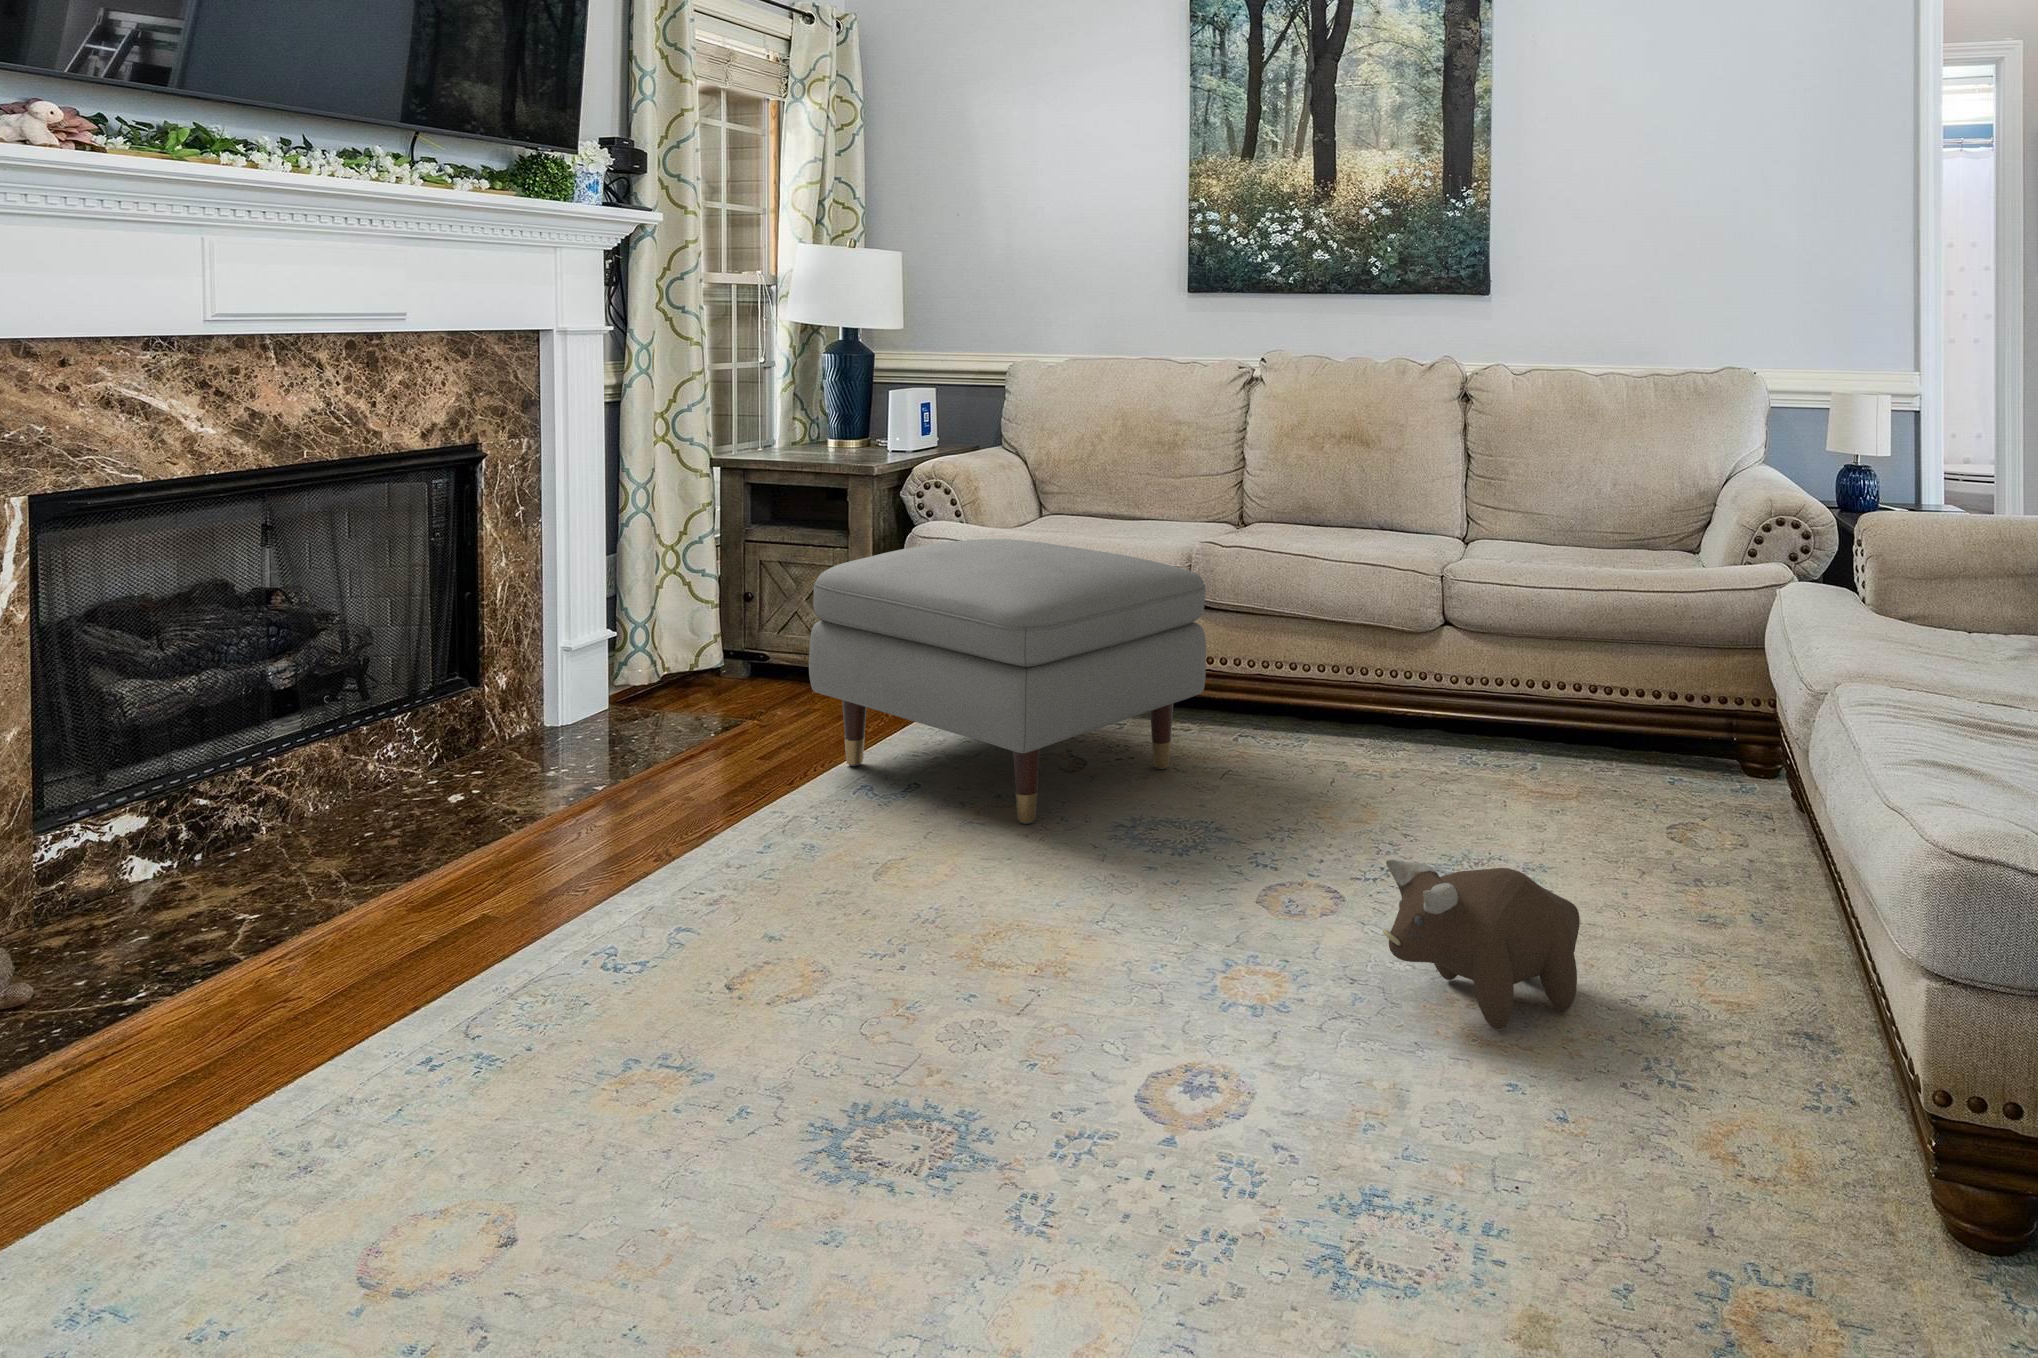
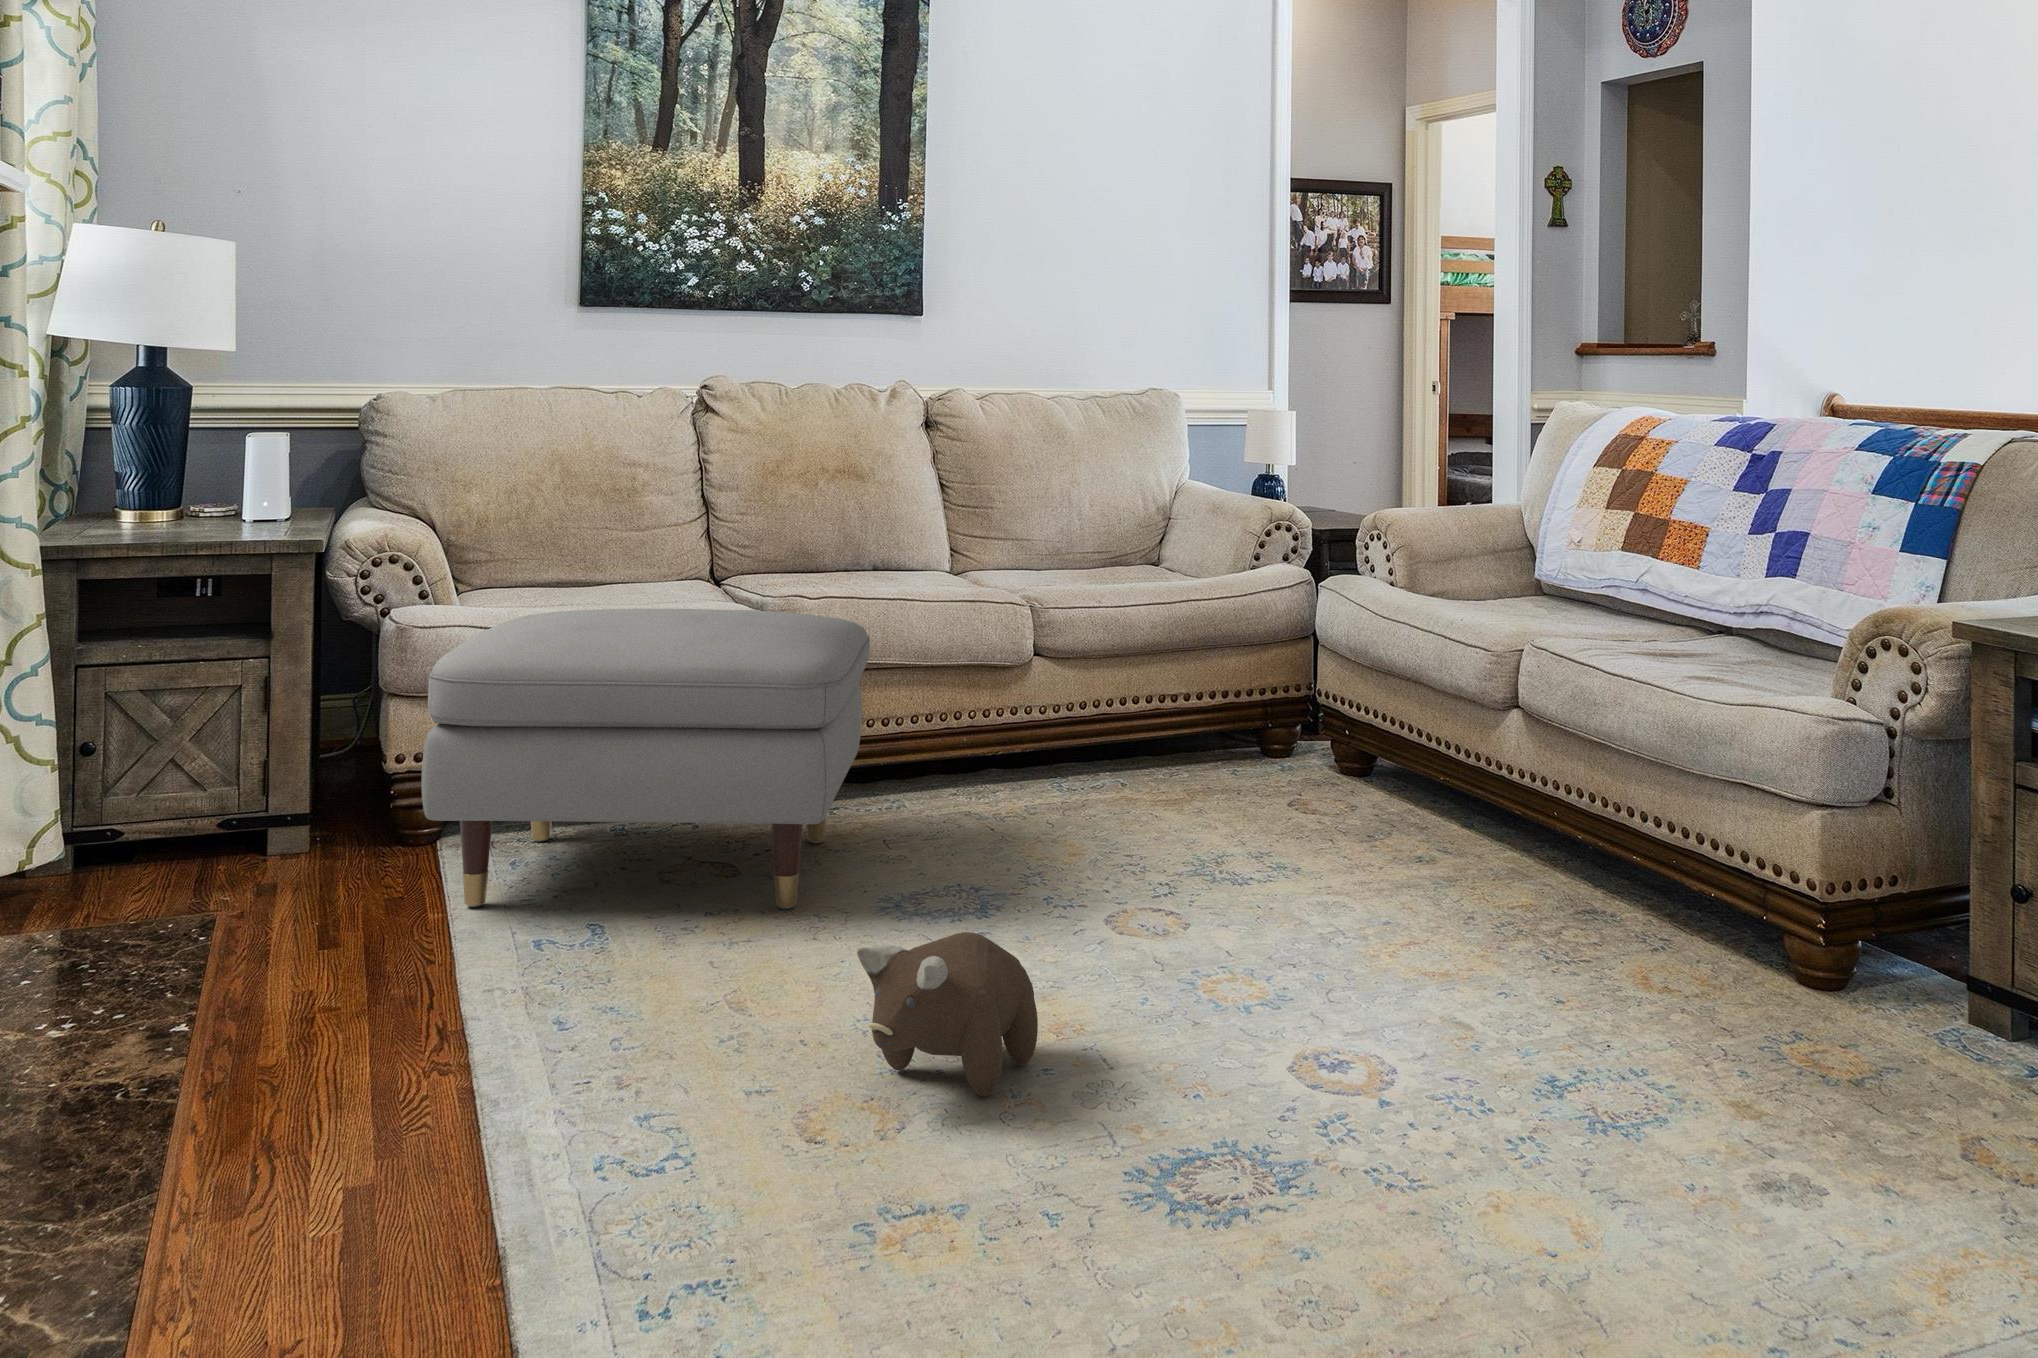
plush toy: present [1383,859,1580,1030] -> present [857,932,1038,1097]

